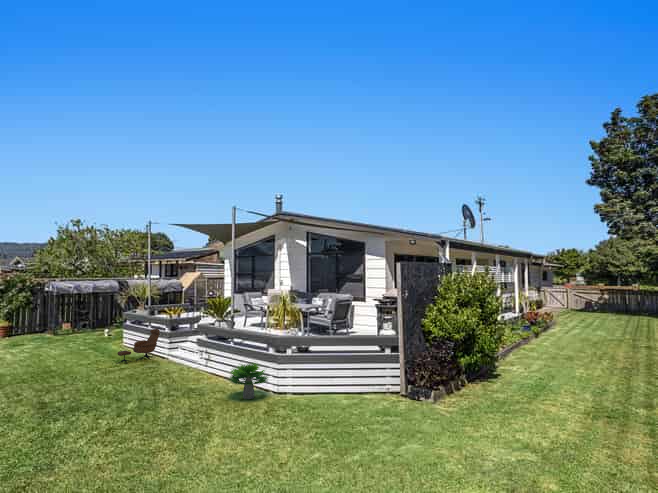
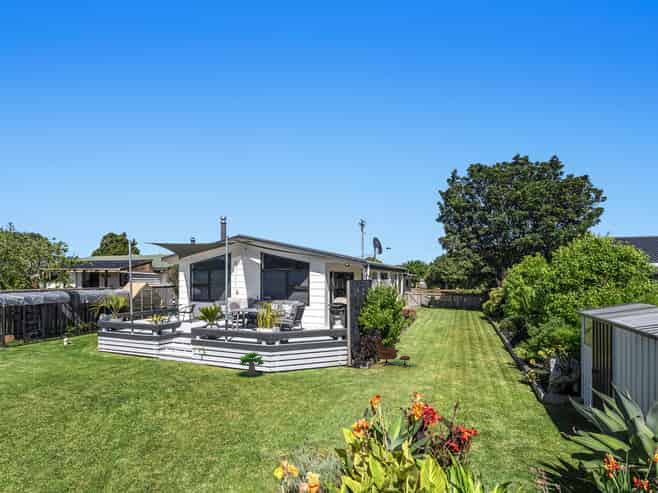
lounge chair: present [117,329,160,363] -> present [375,338,410,367]

